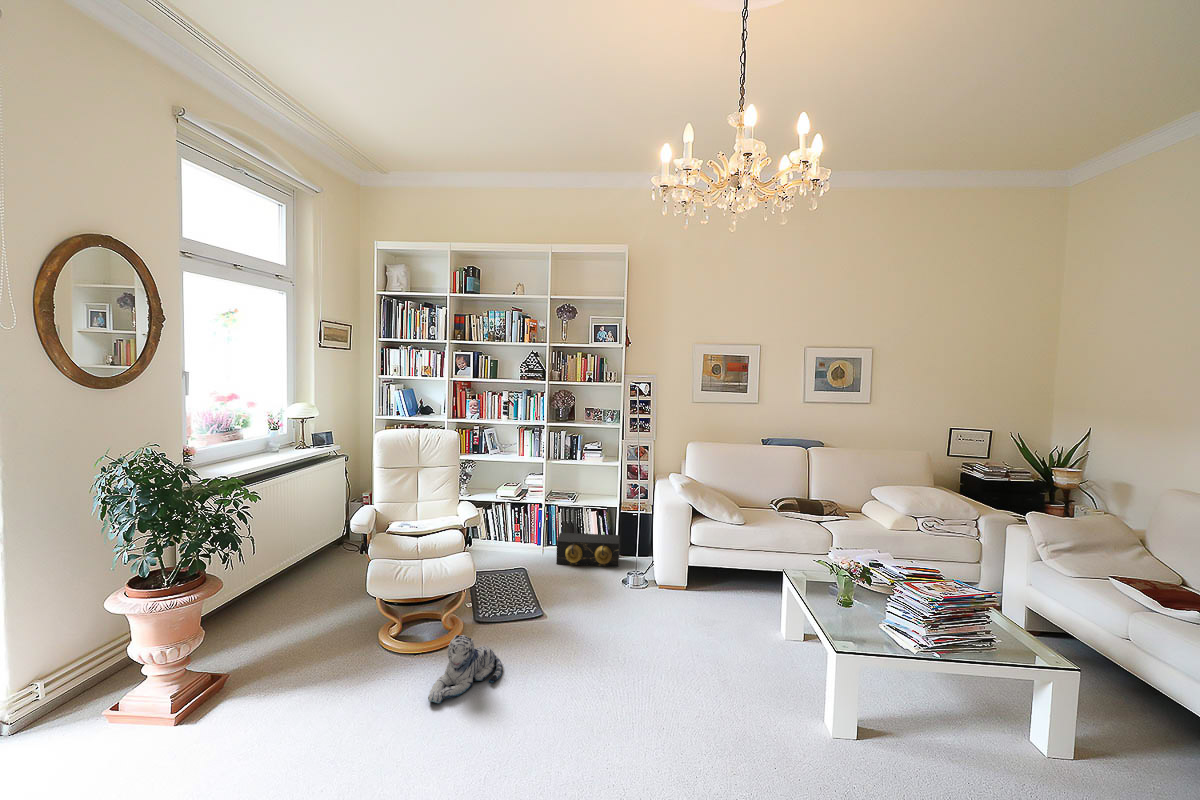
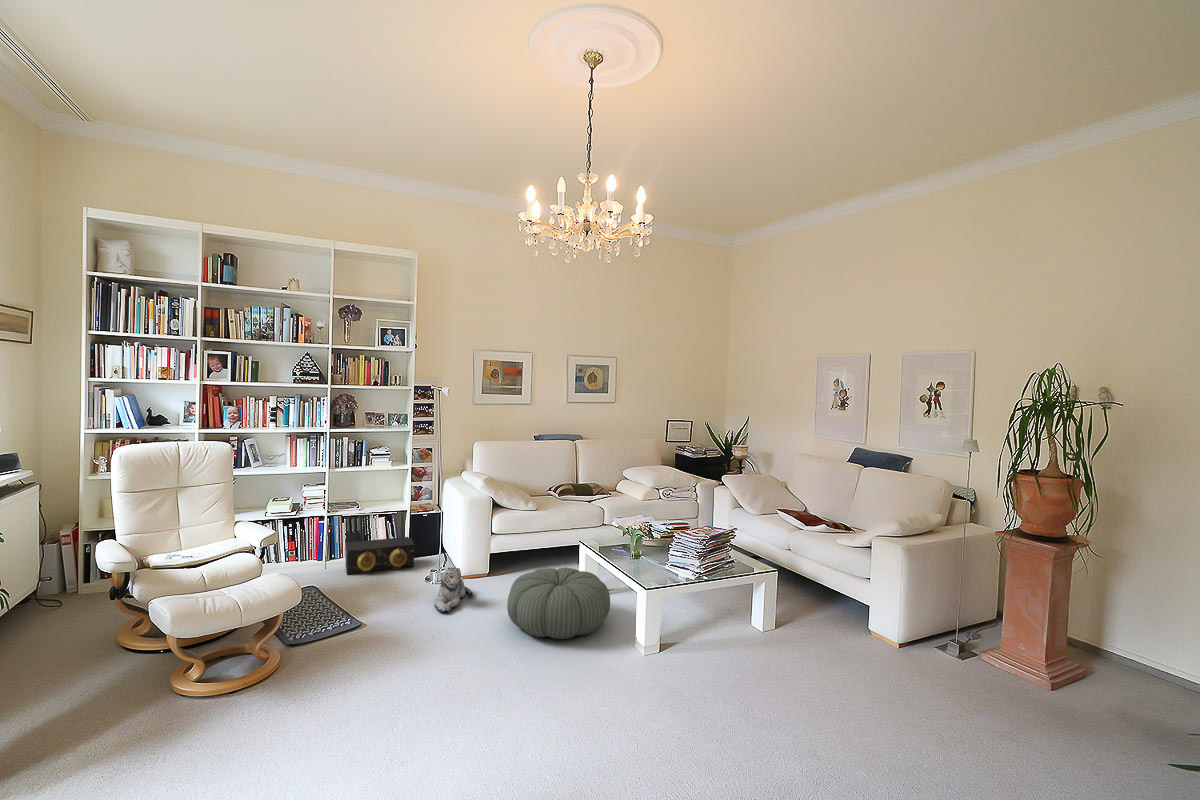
pouf: none [674,594,803,687] -> present [507,567,610,639]
plush toy: present [428,635,502,703] -> present [435,567,473,612]

